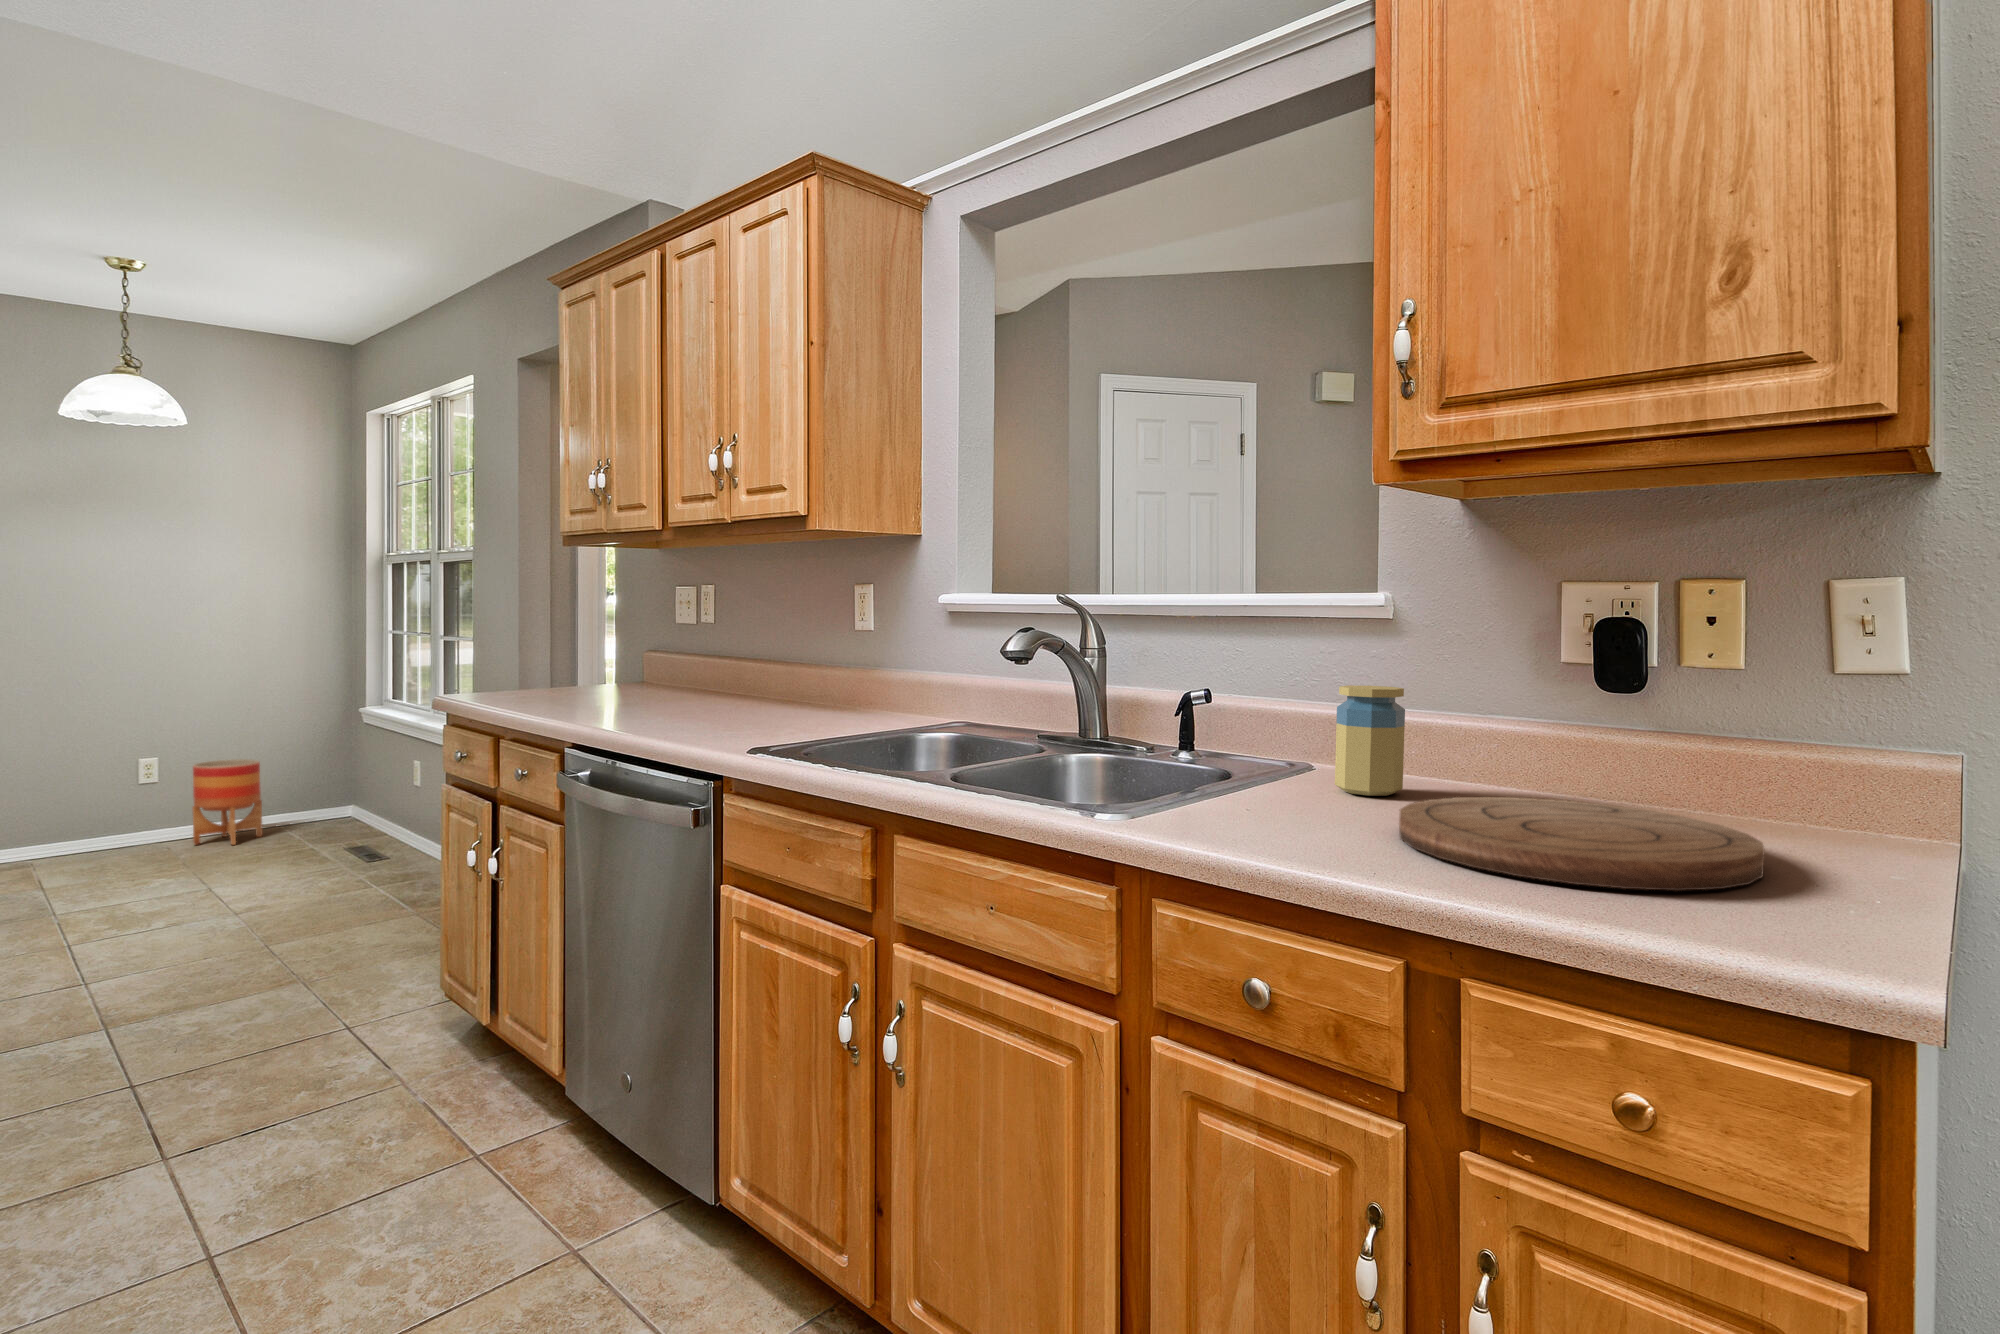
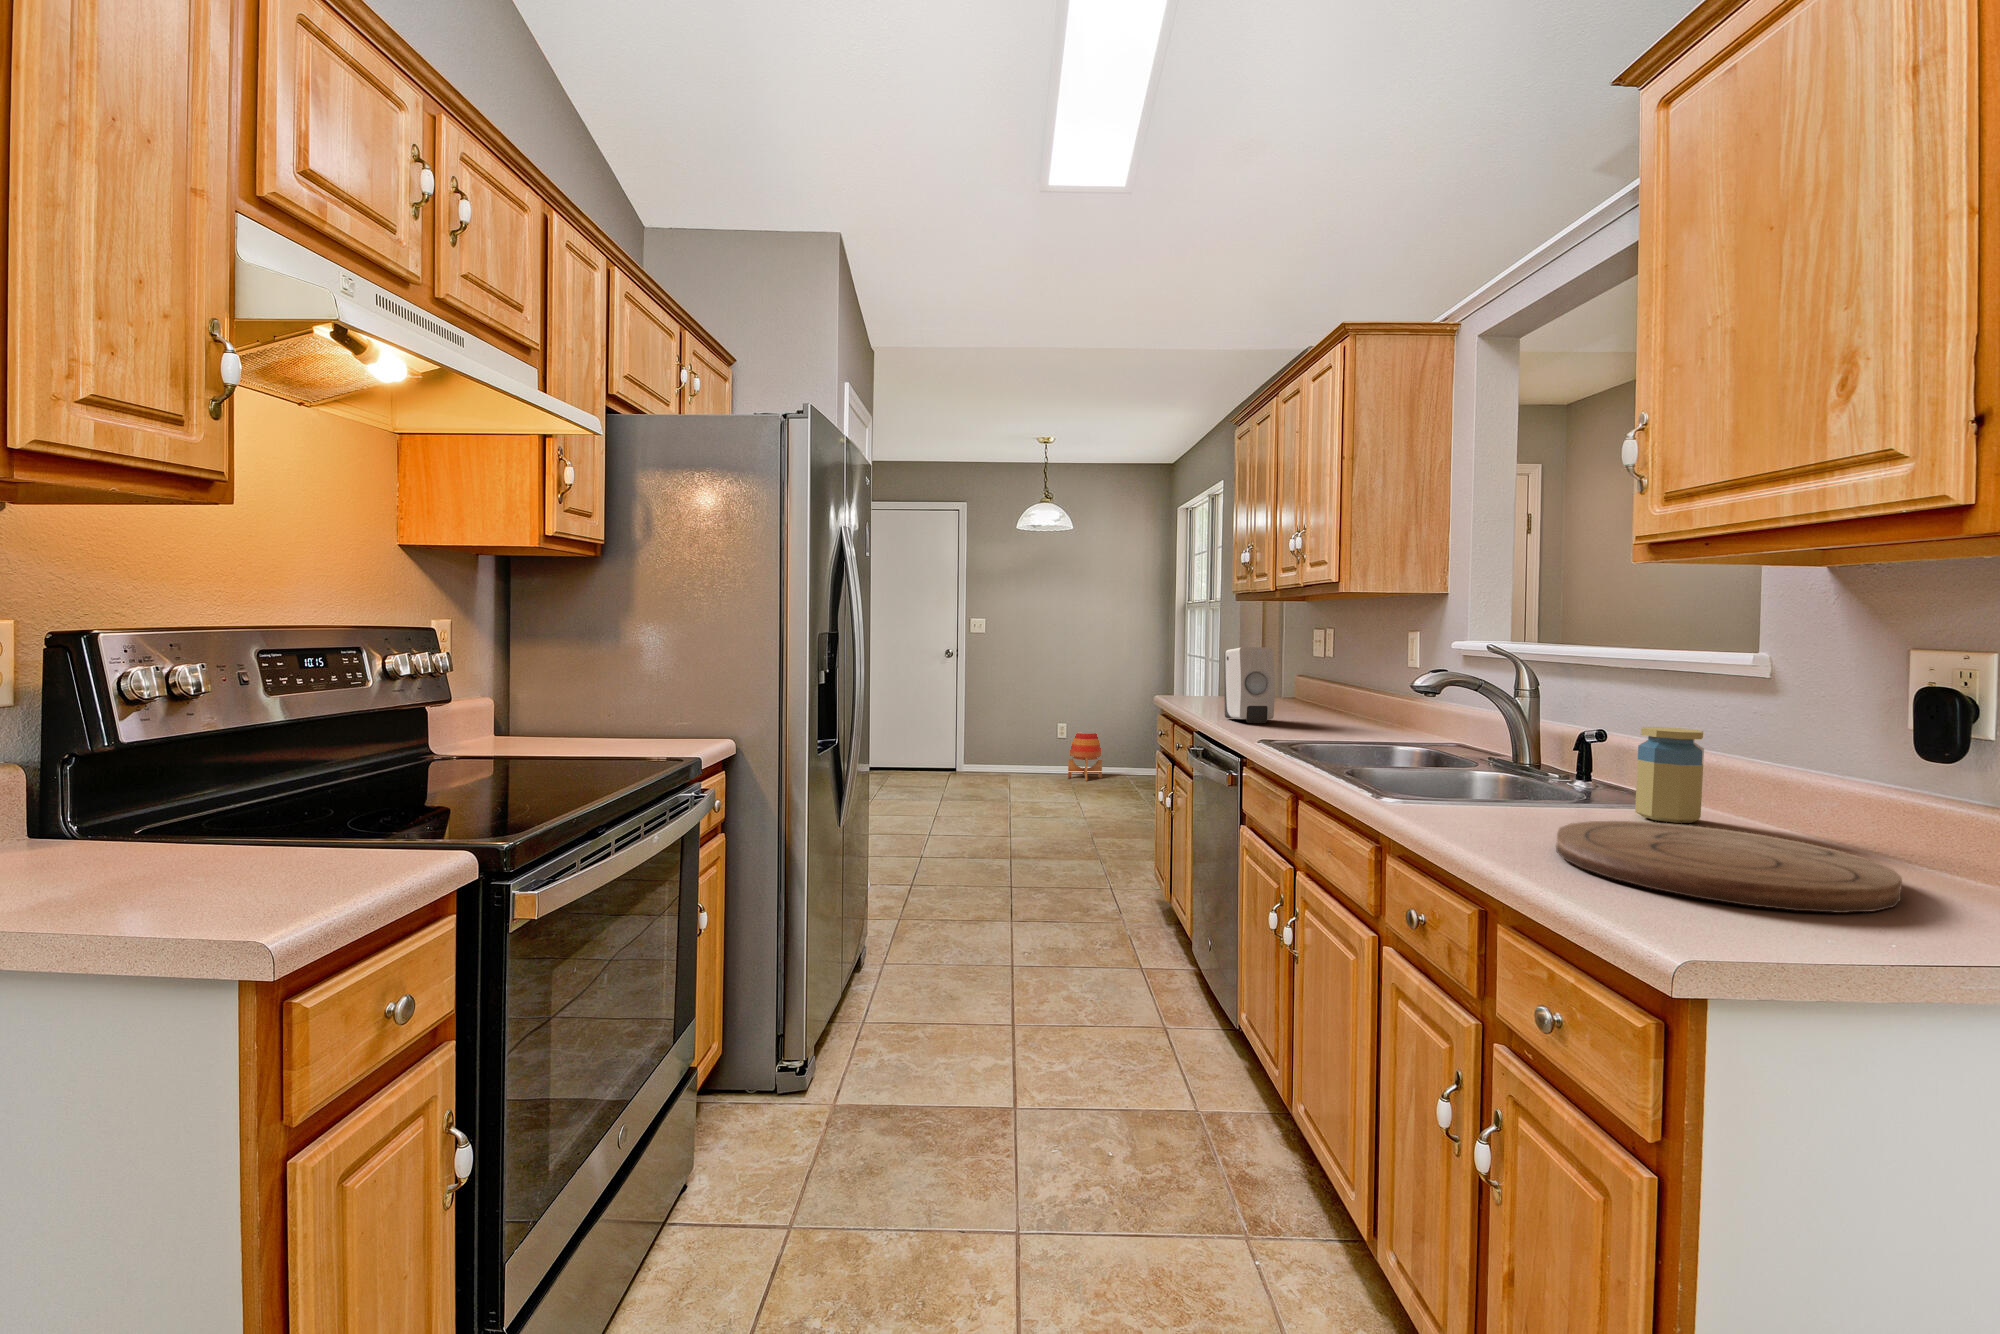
soap dispenser: none [621,610,711,725] -> present [1224,647,1275,723]

